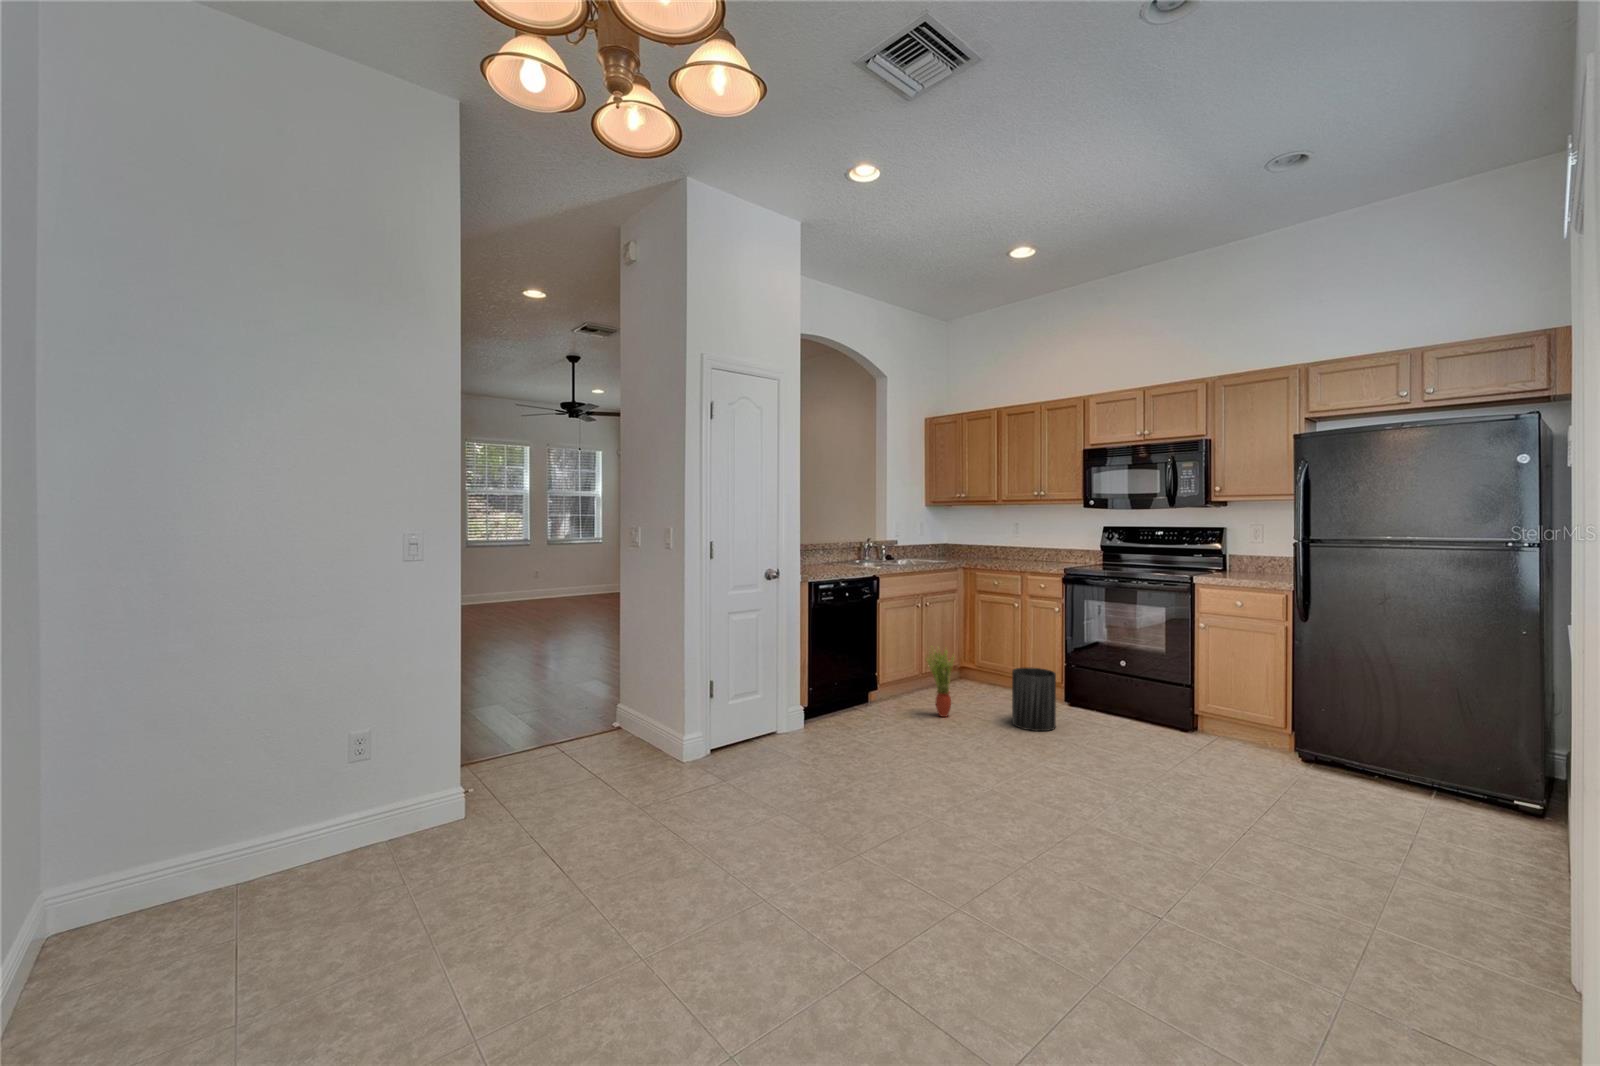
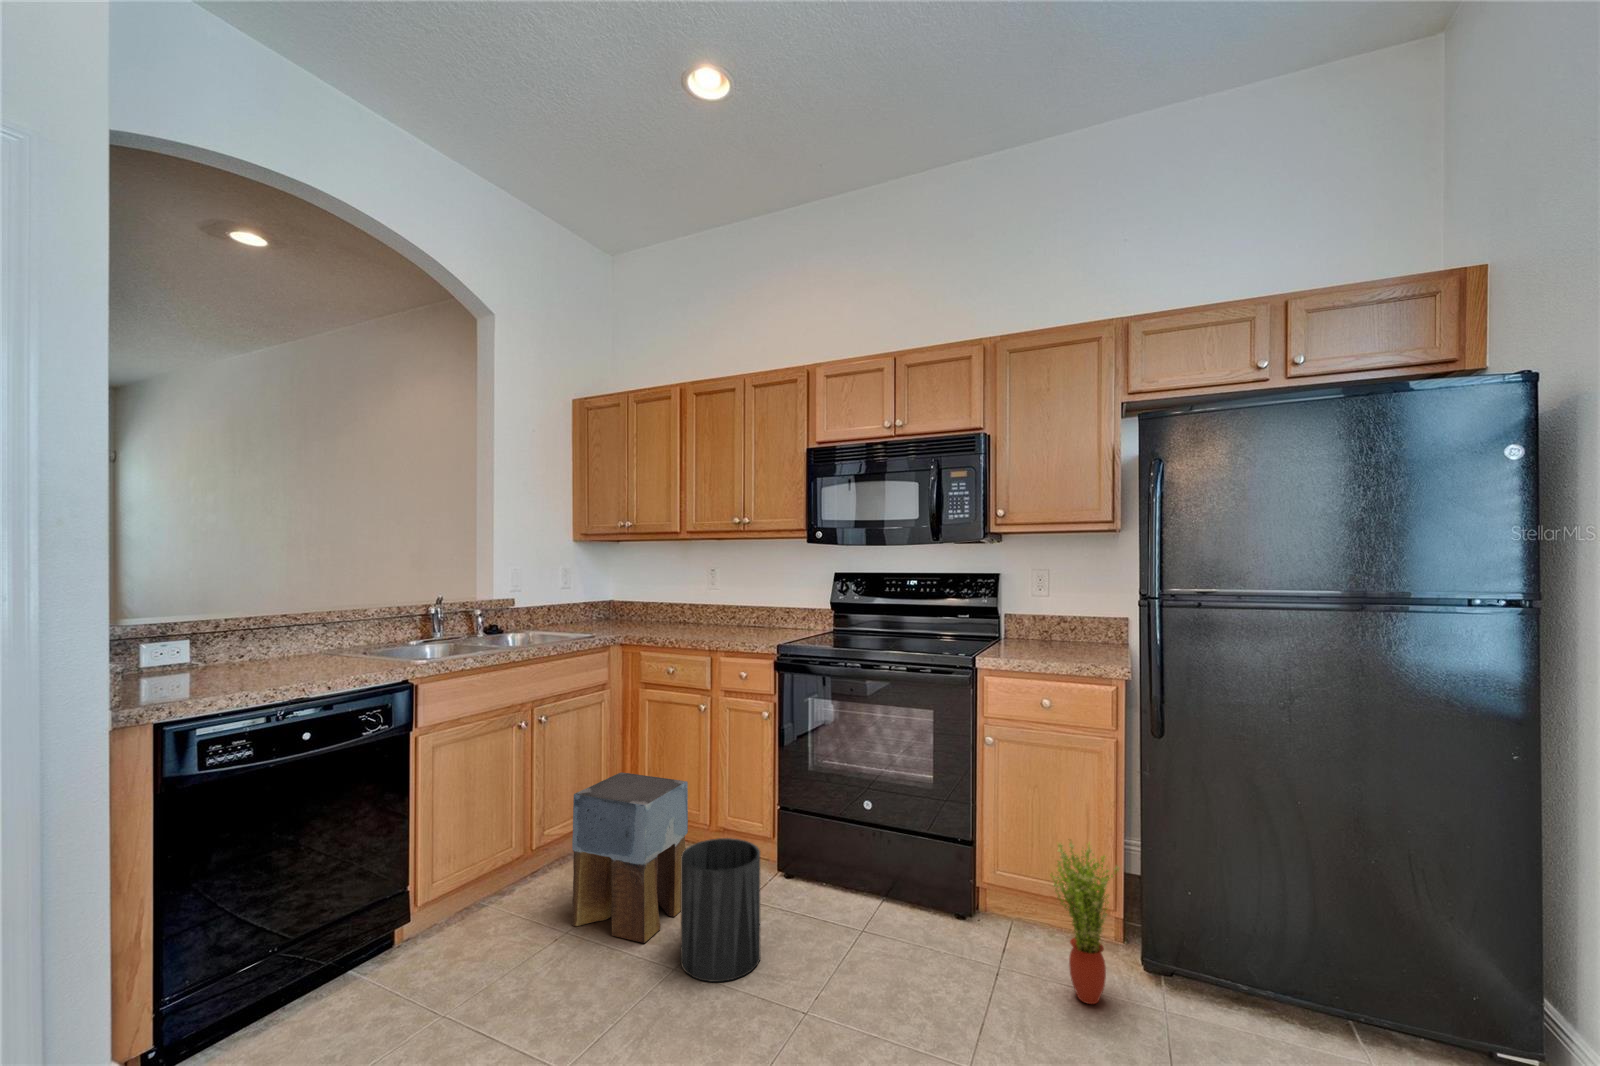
stool: none [950,635,1011,716] -> present [572,772,688,943]
potted plant: present [927,647,954,717] -> present [1050,842,1120,1004]

